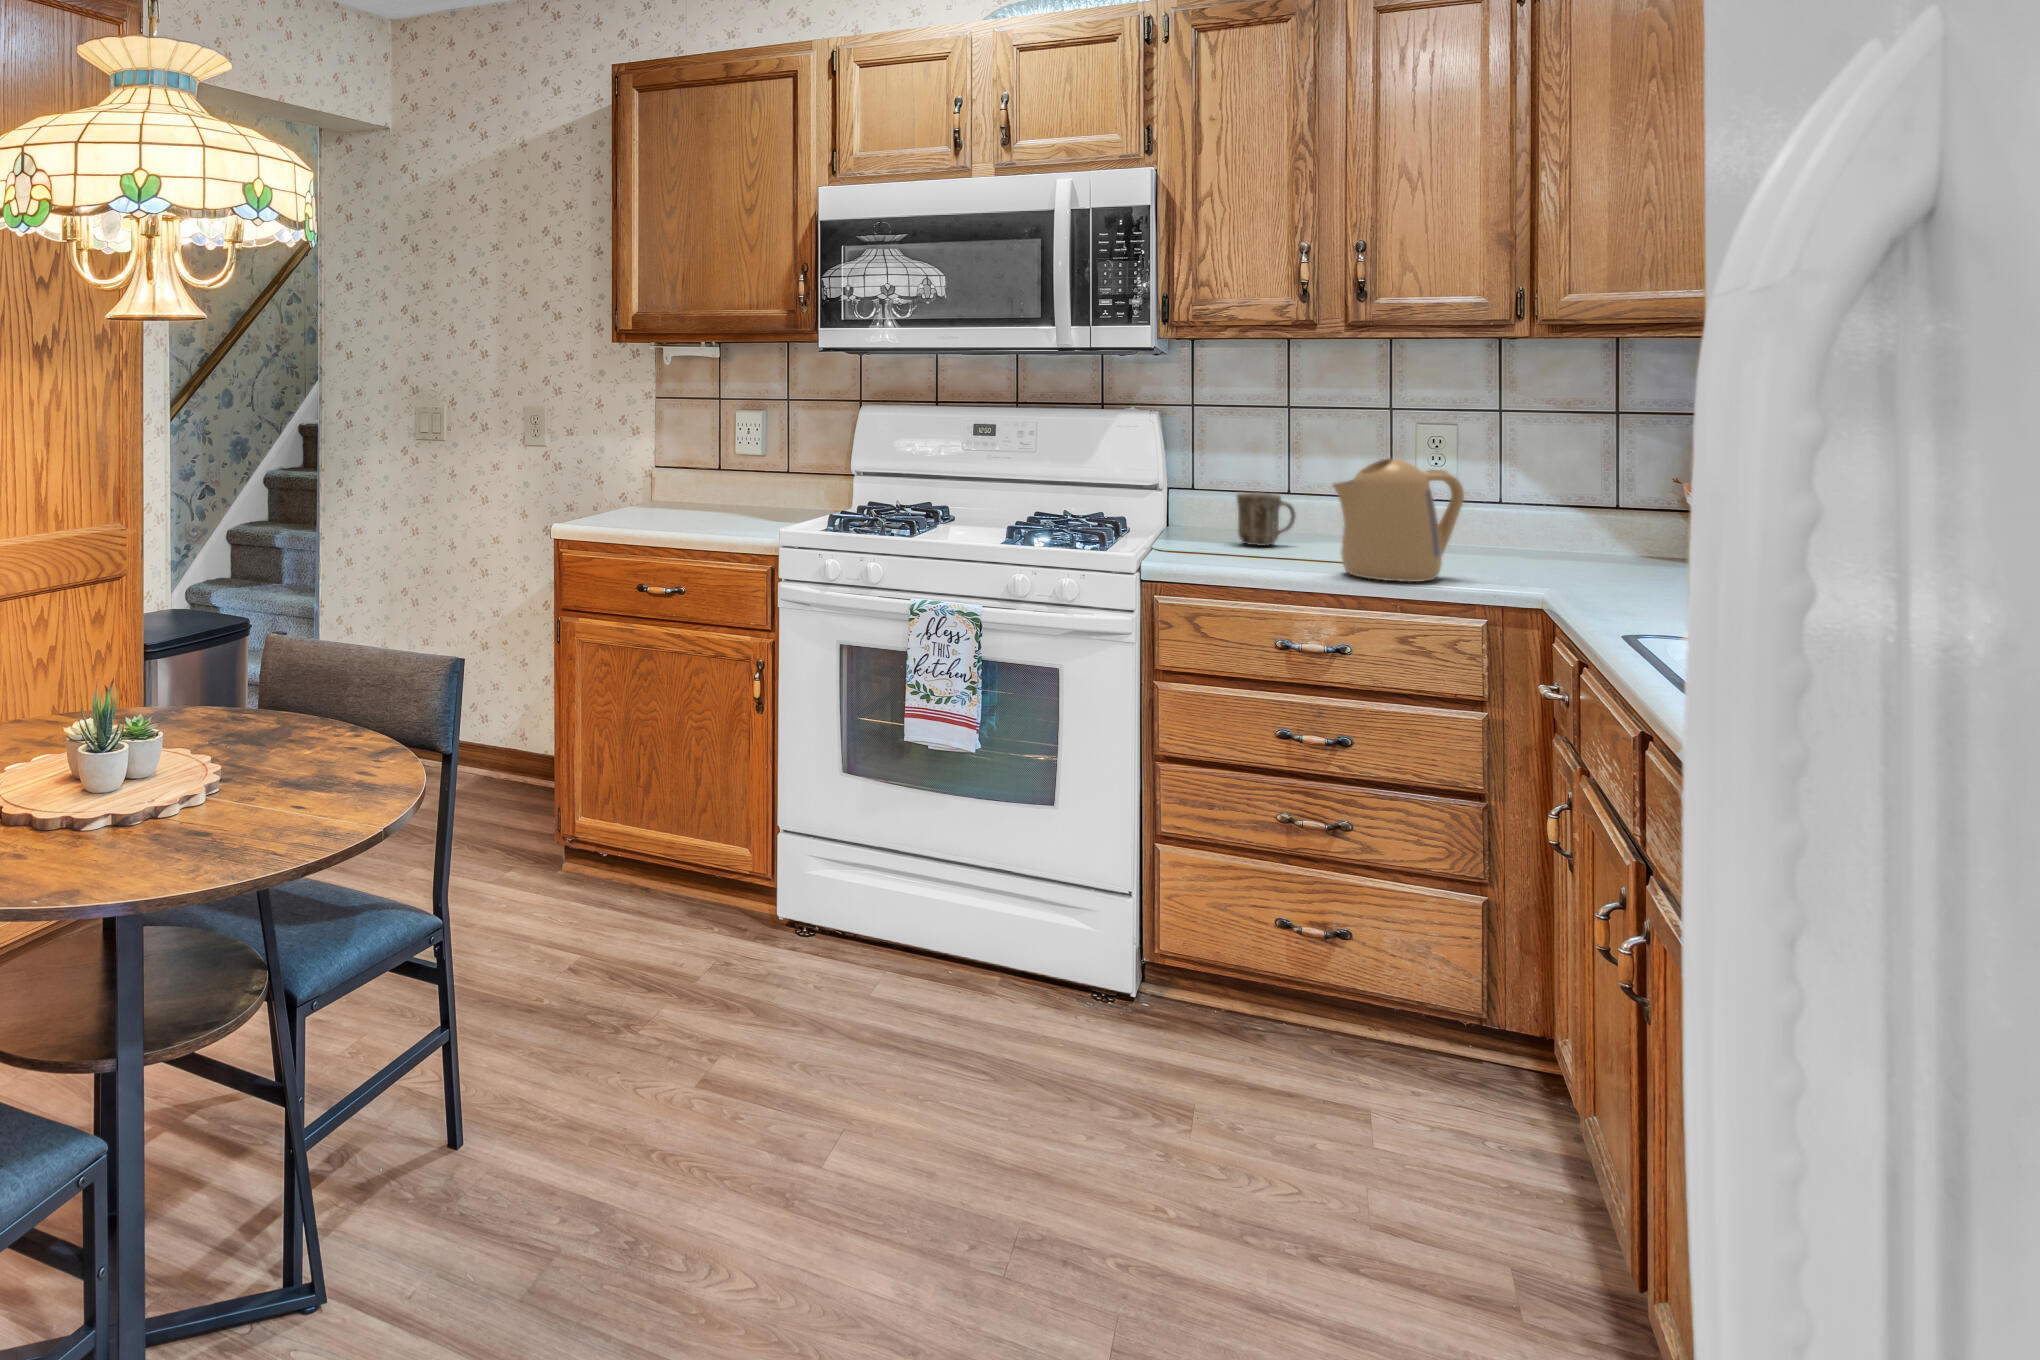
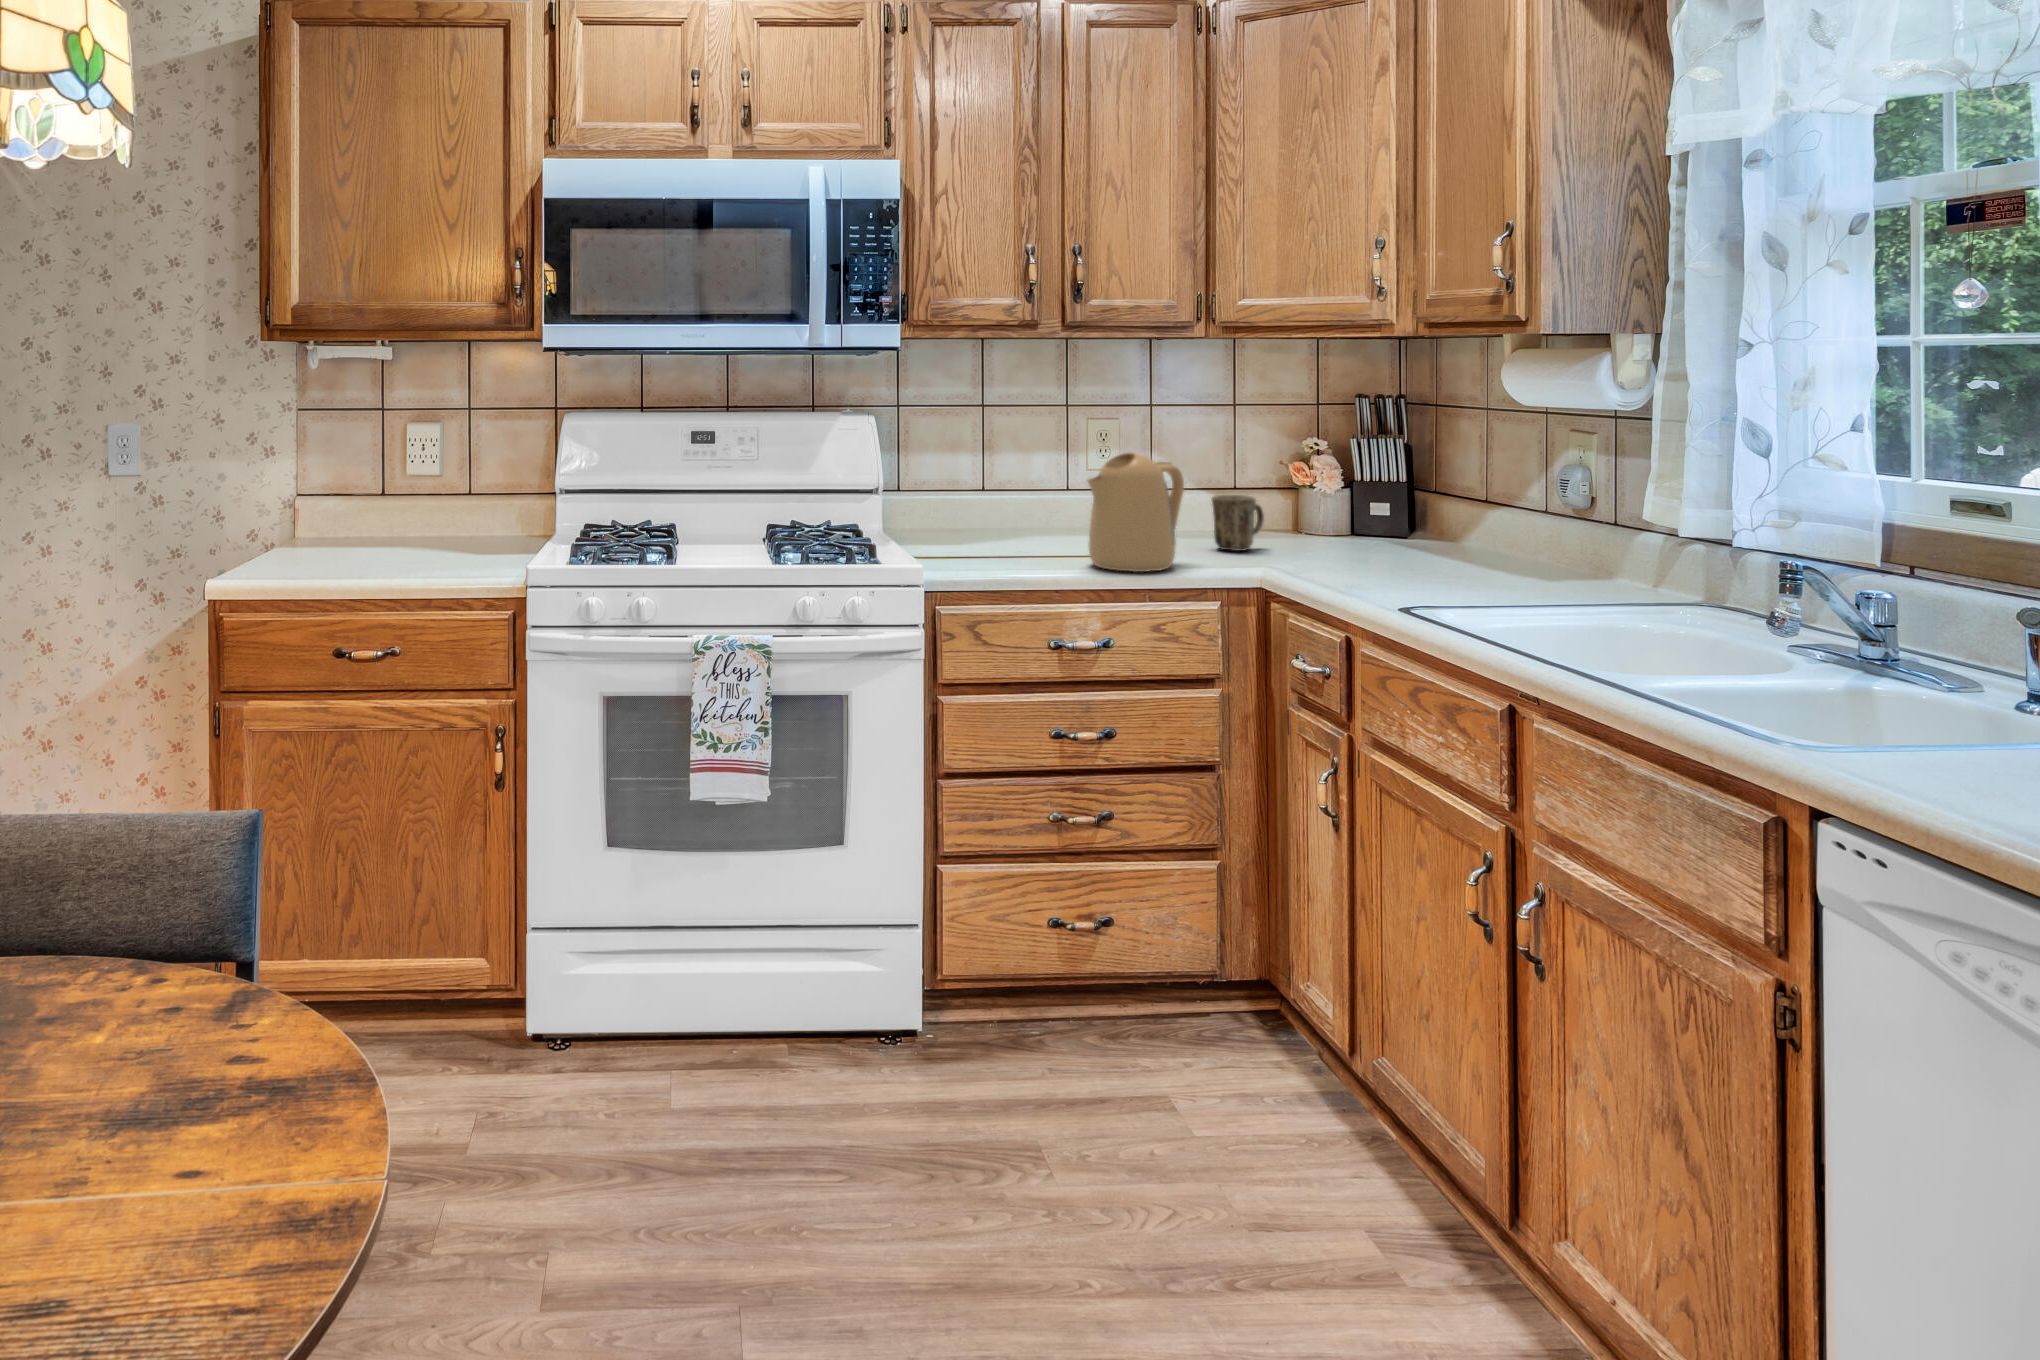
mug: present [1237,492,1296,546] -> present [1212,495,1264,551]

